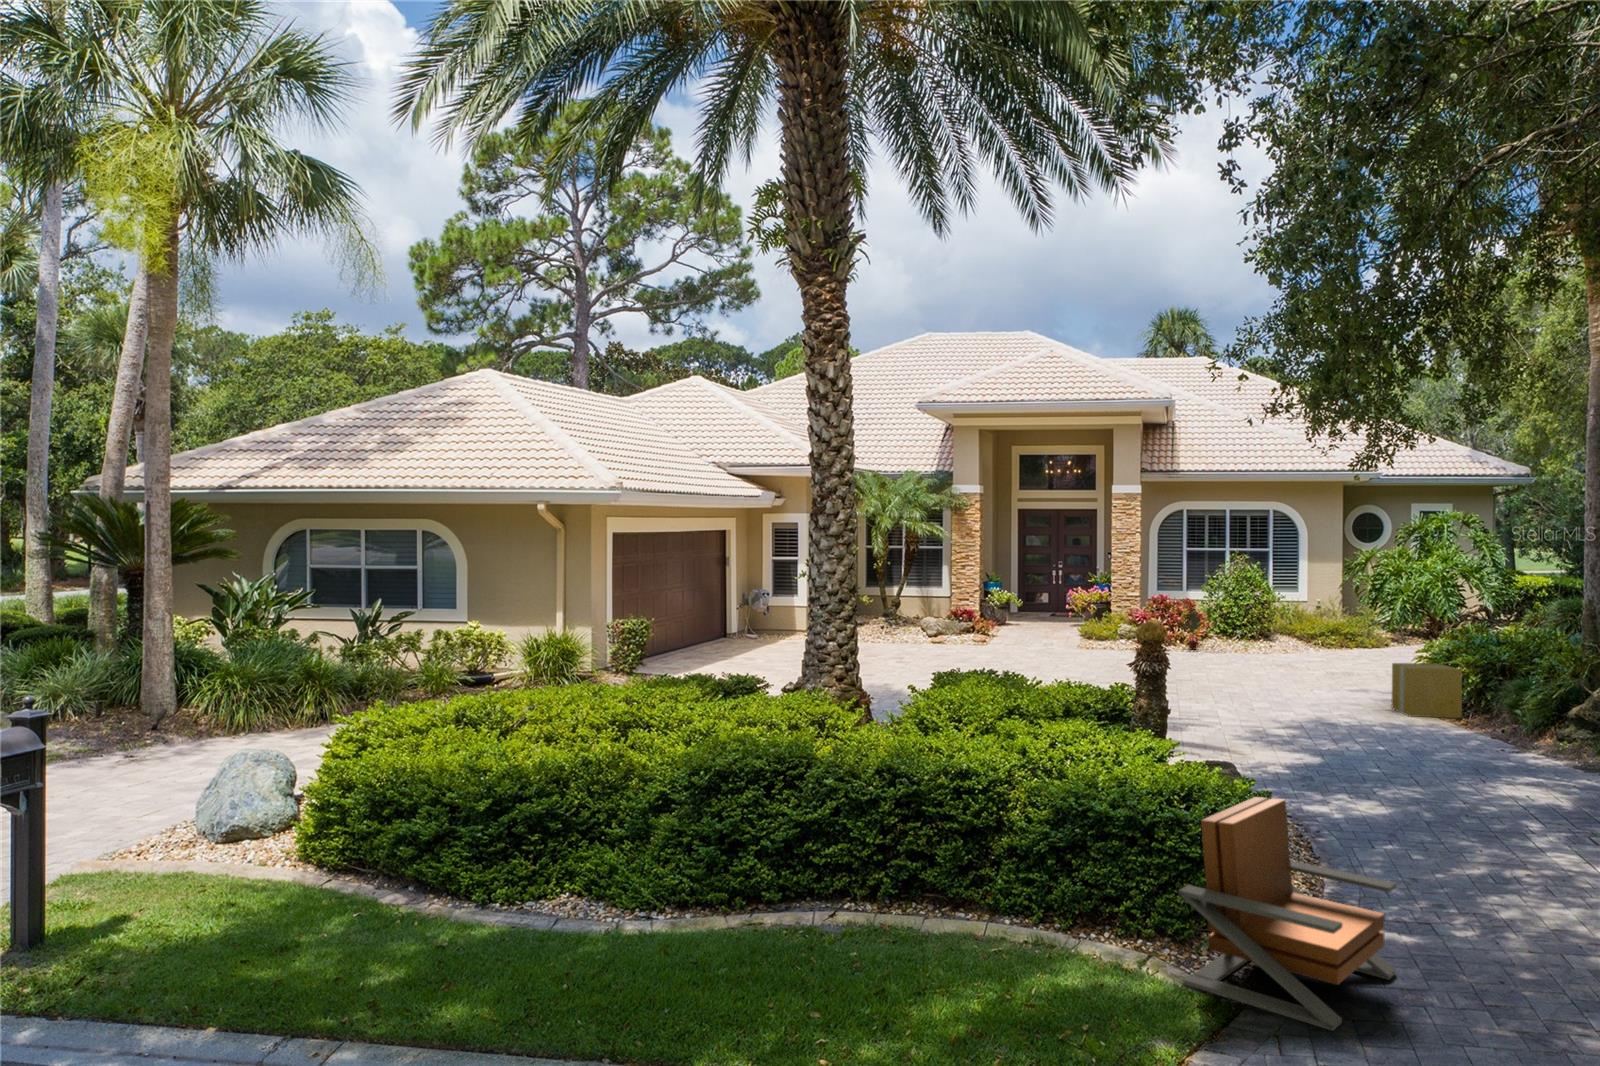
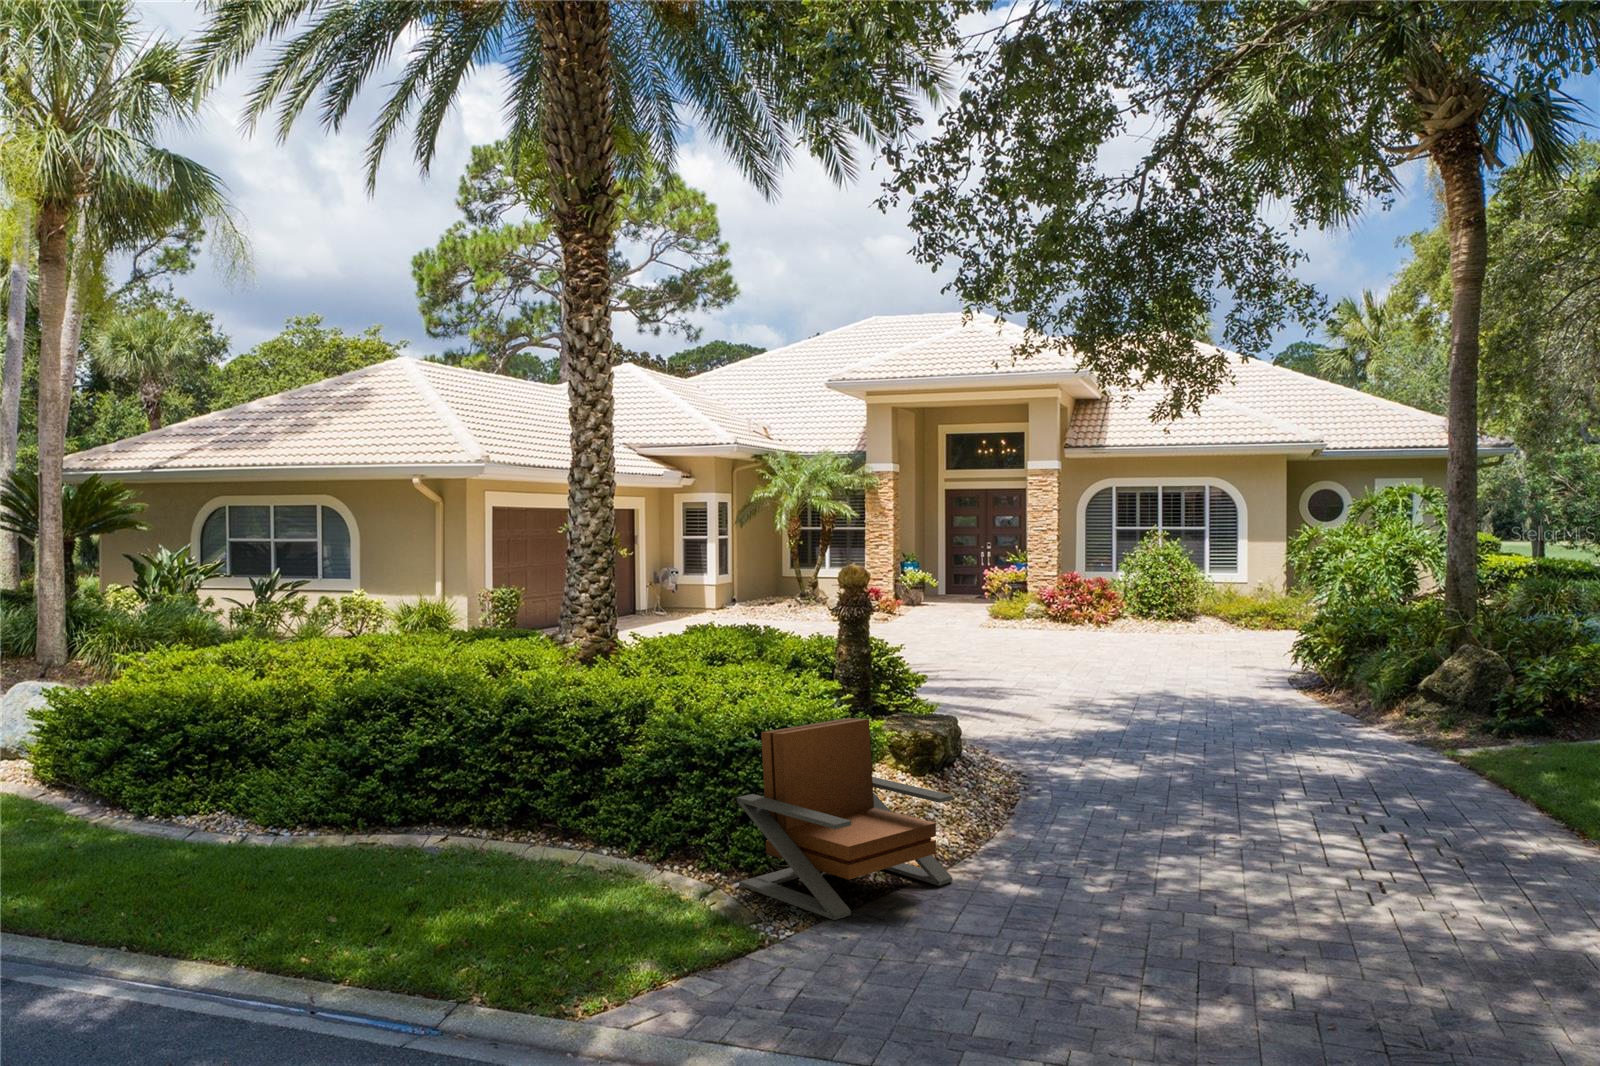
potted tree: present [1179,608,1201,650] -> none [1091,586,1114,630]
cardboard box: present [1392,663,1462,718] -> none [1244,634,1306,689]

